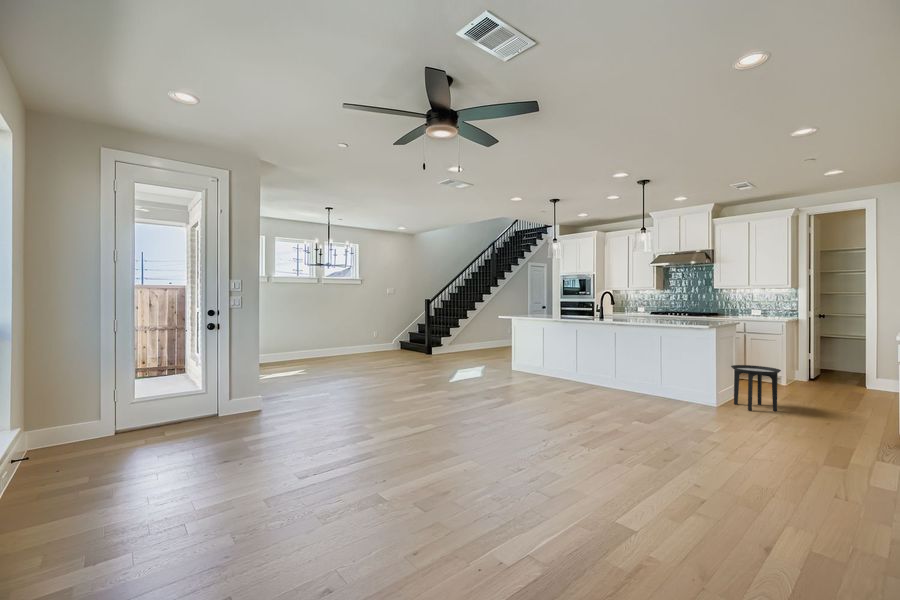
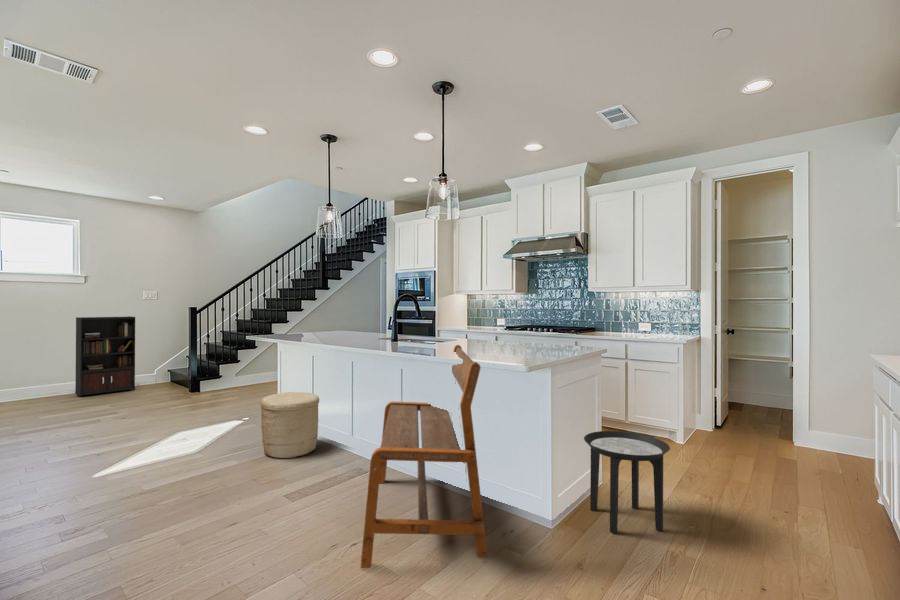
bookcase: none [362,306,393,355] -> present [75,316,139,396]
bench: none [605,320,689,414] -> present [361,345,487,568]
woven basket: none [523,348,555,383] -> present [260,392,319,458]

